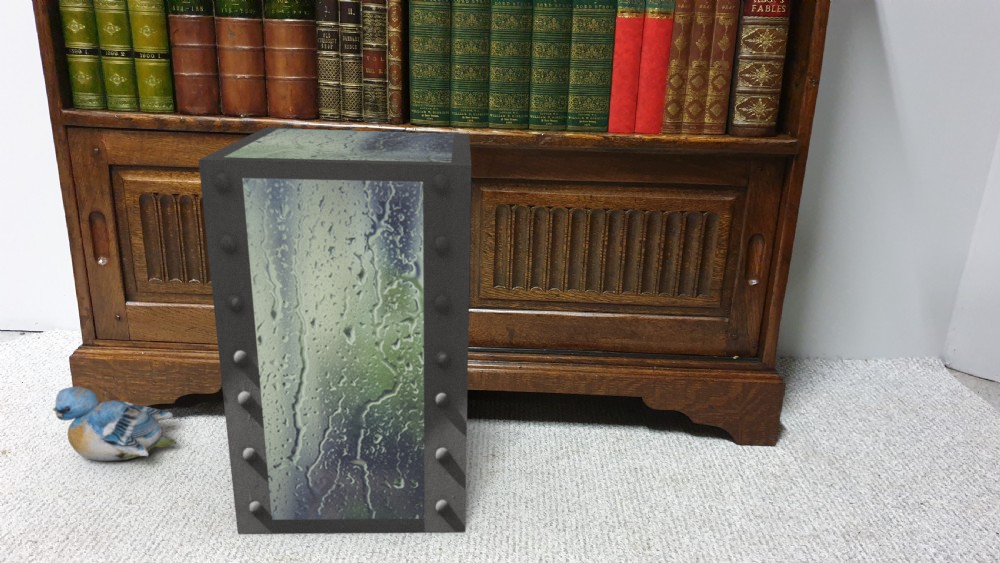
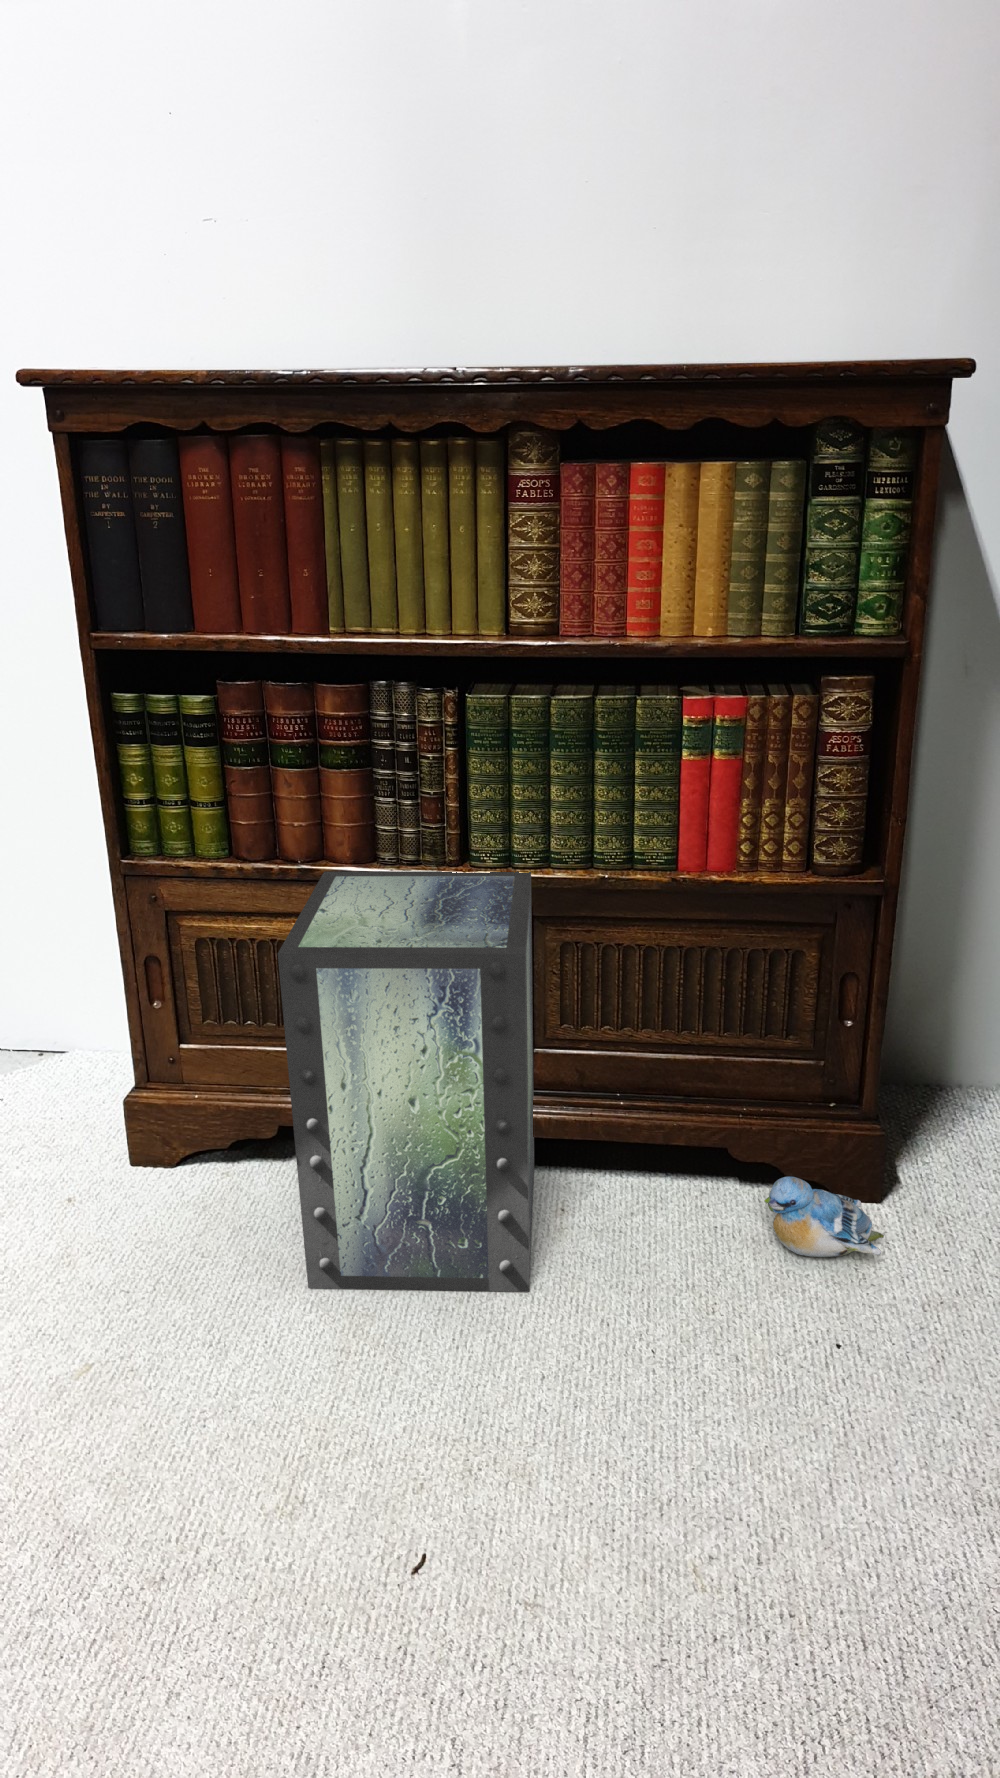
plush toy: present [53,387,176,461] -> present [765,1177,884,1257]

